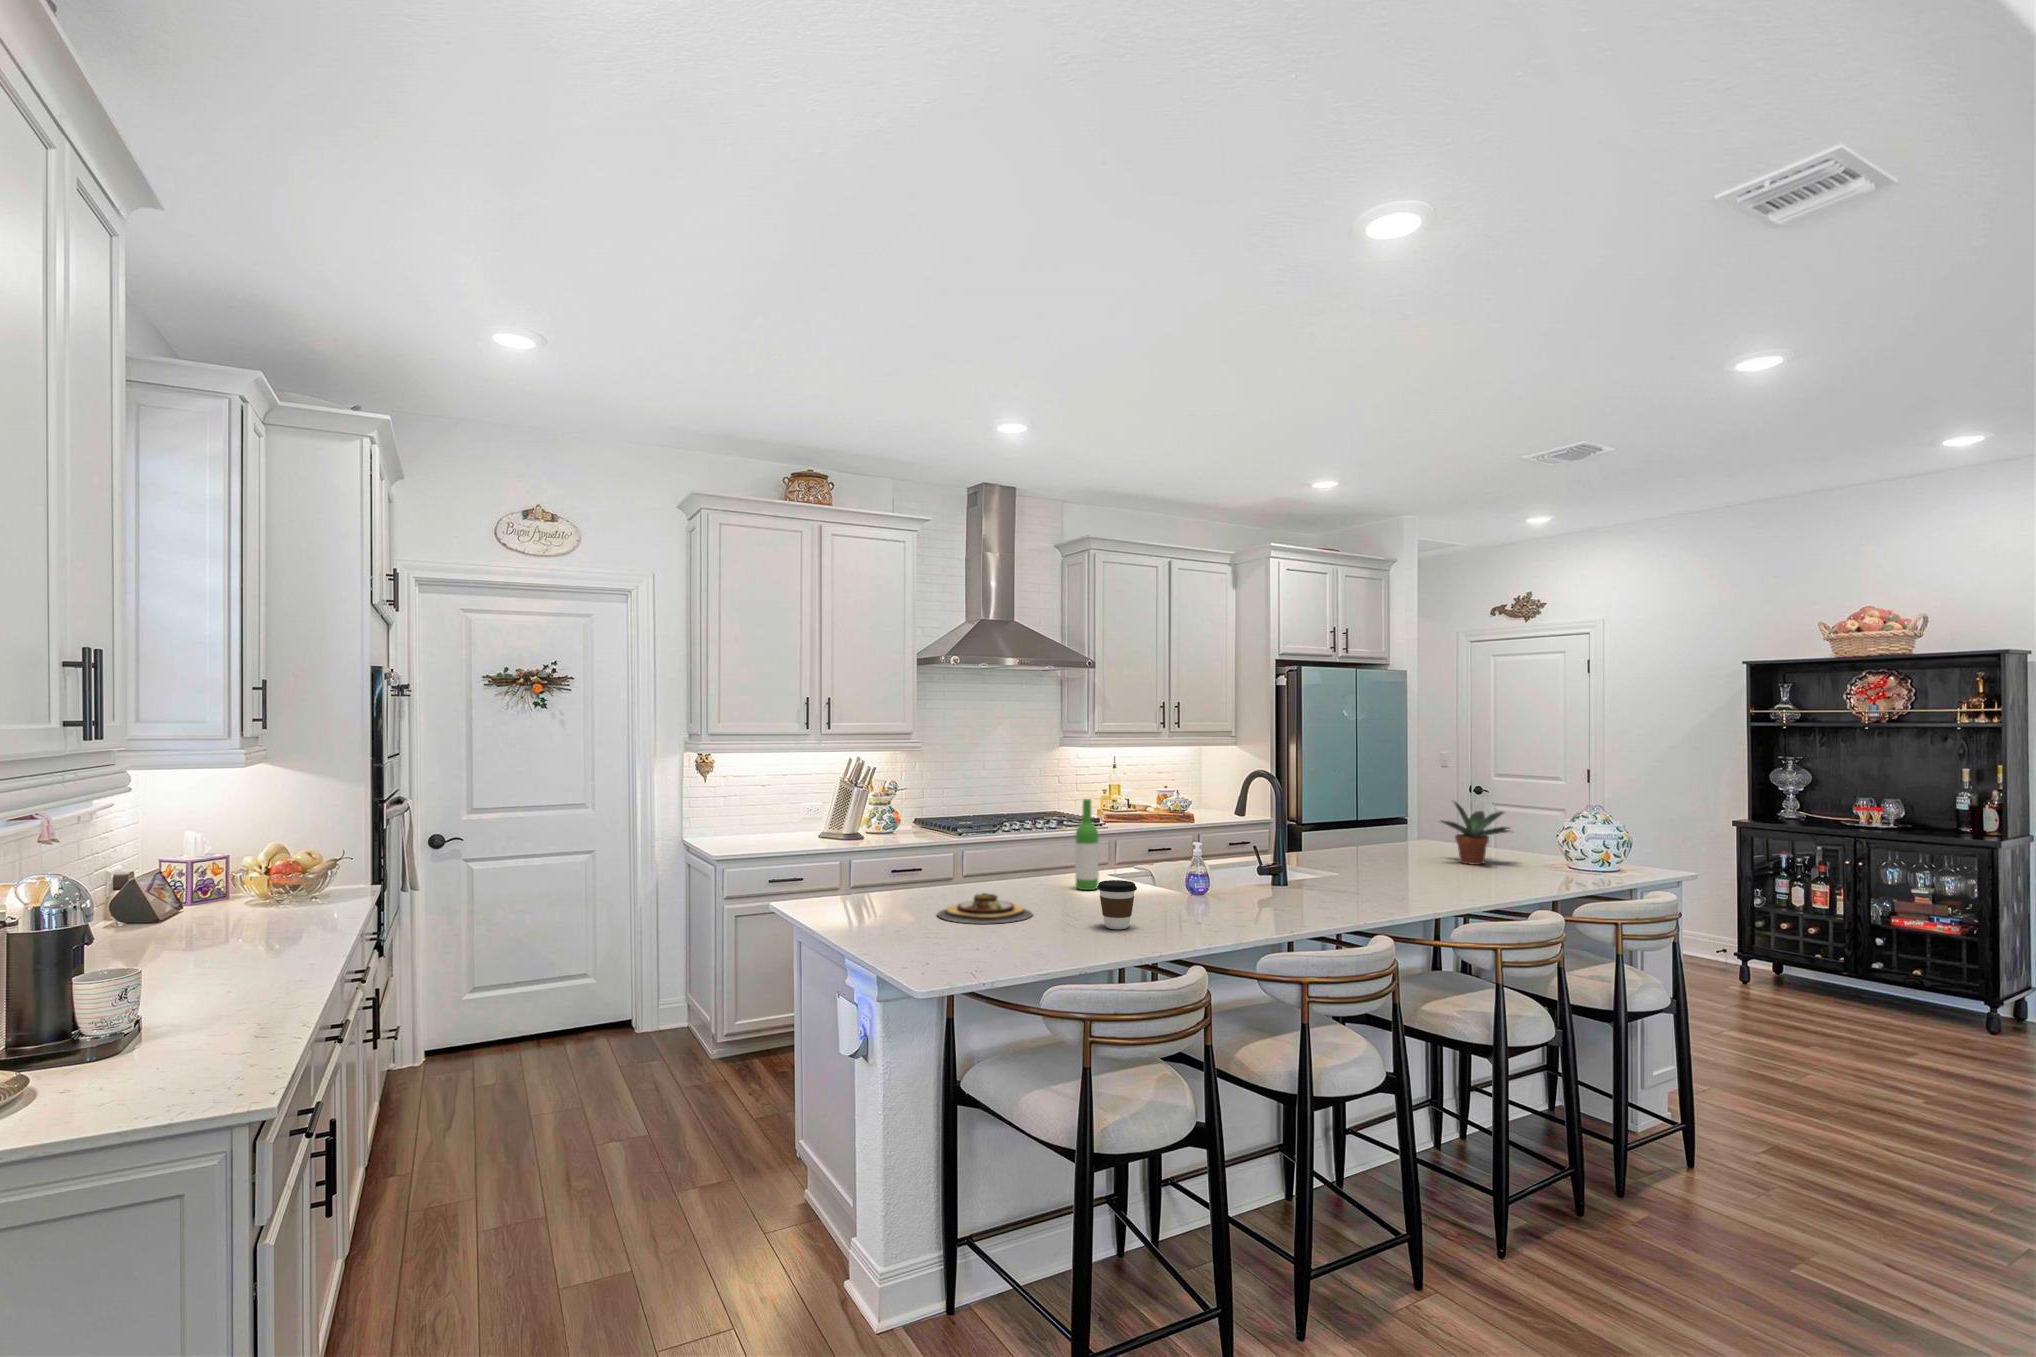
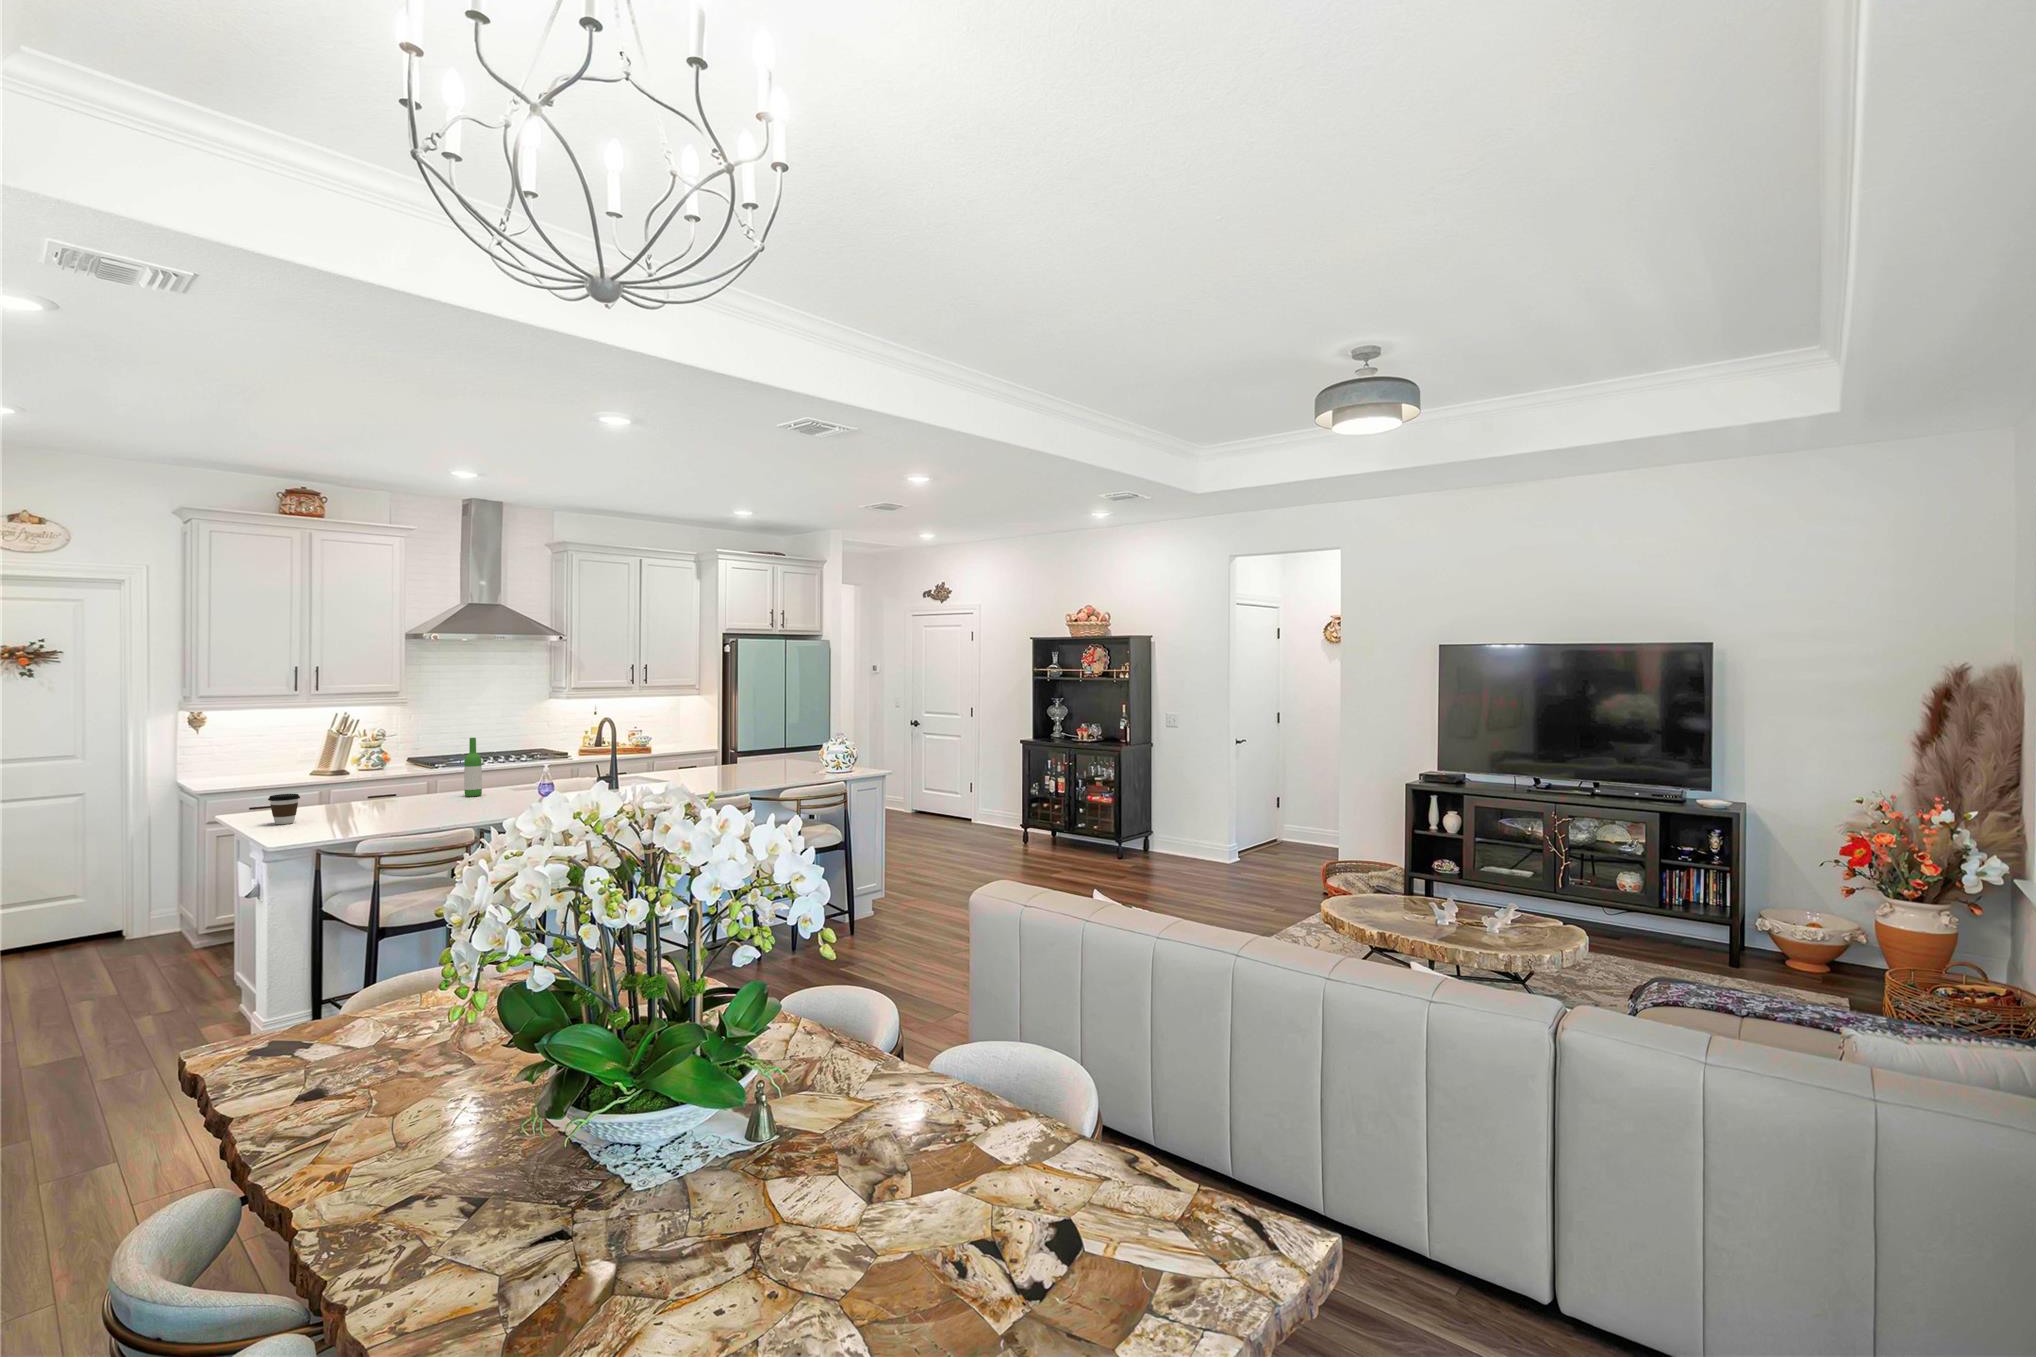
potted plant: present [1441,802,1509,865] -> none [753,732,802,772]
coffee cup: present [1097,880,1137,929] -> present [268,794,300,824]
plate: present [937,893,1032,924] -> none [332,799,406,817]

